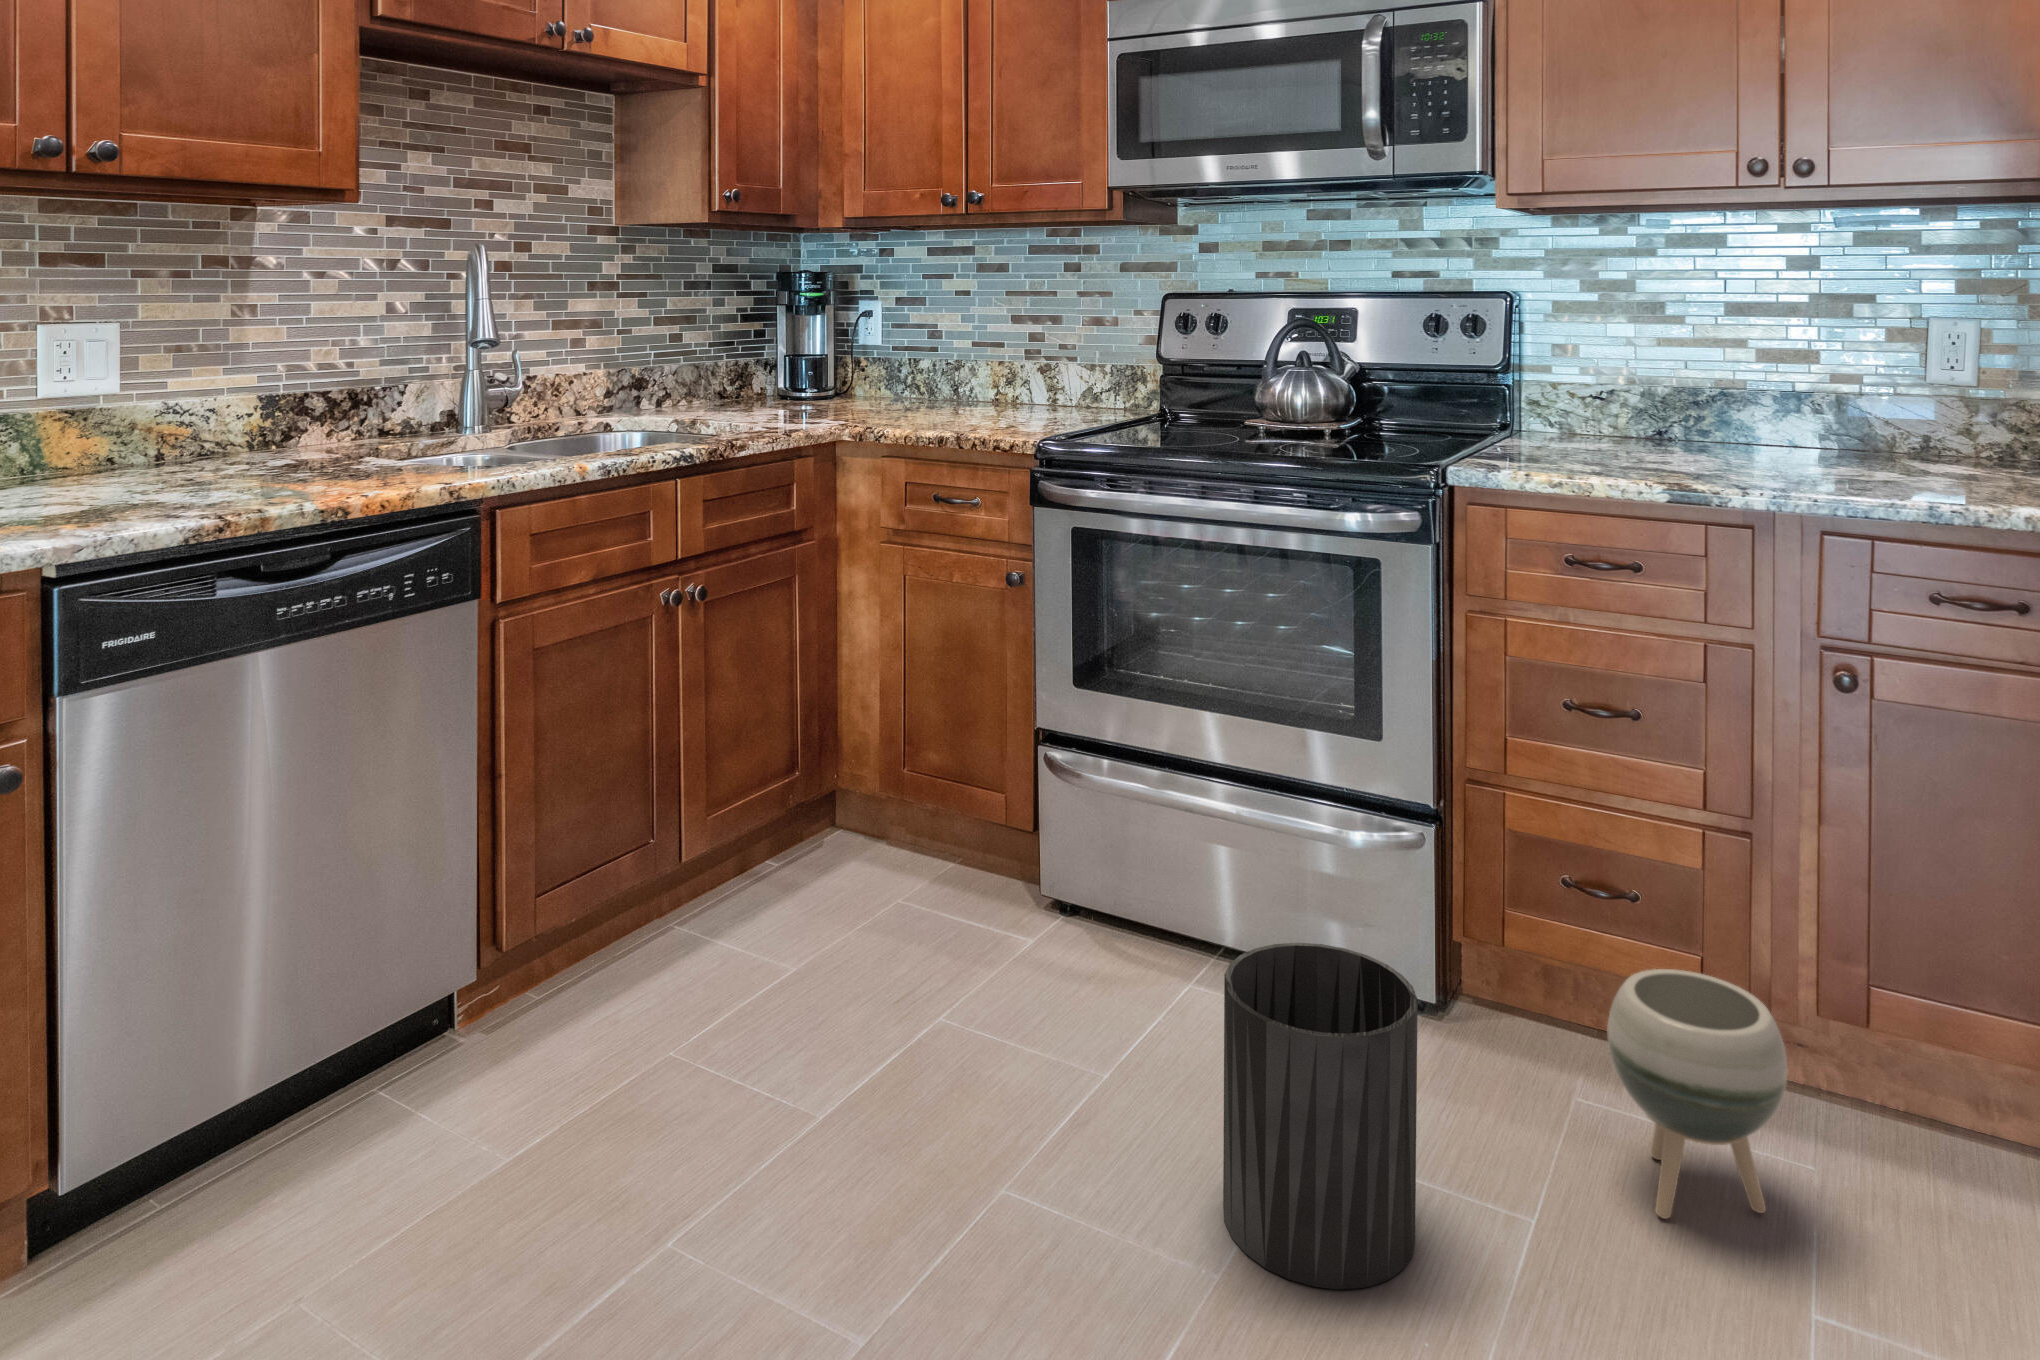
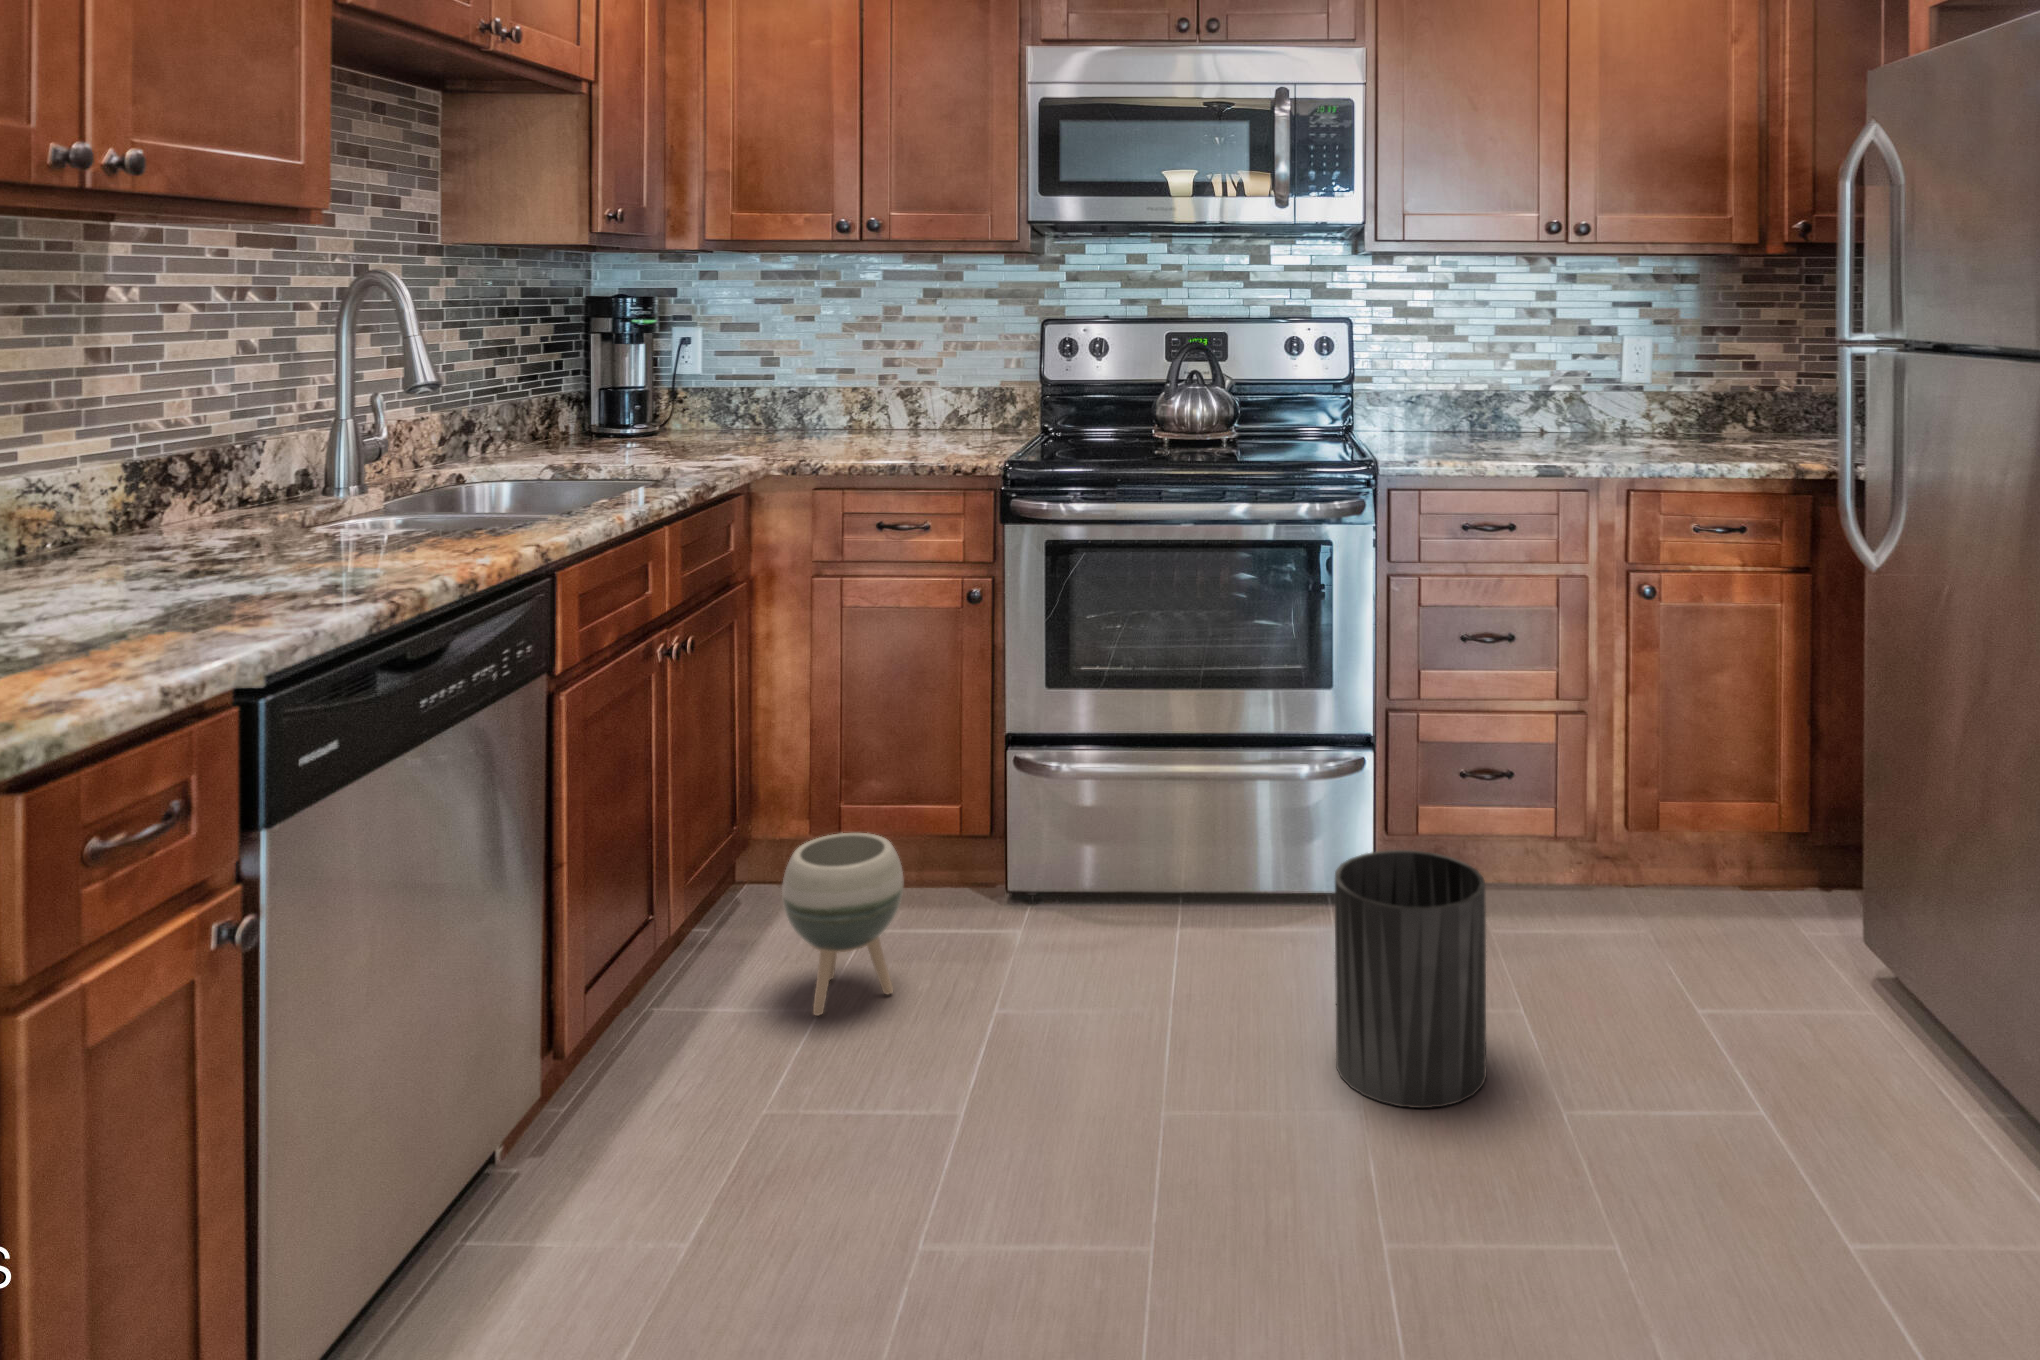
planter: present [1608,969,1787,1219] -> present [782,833,903,1016]

